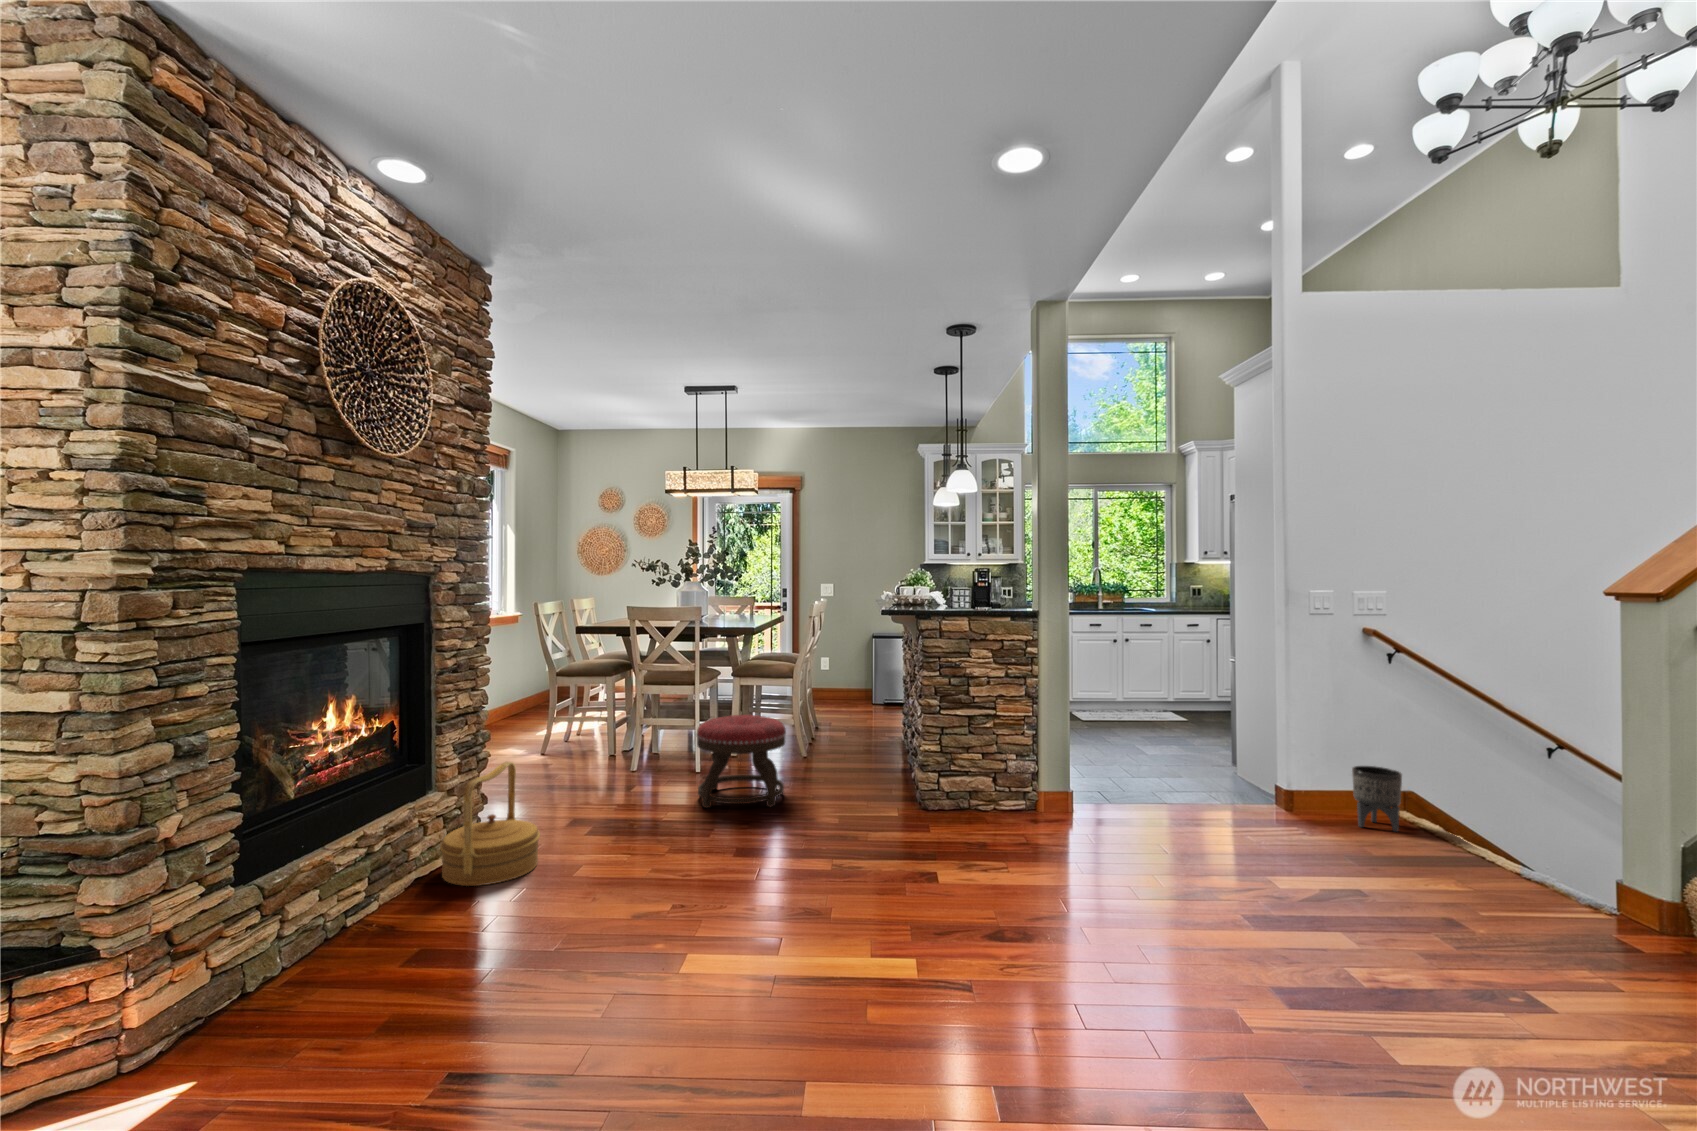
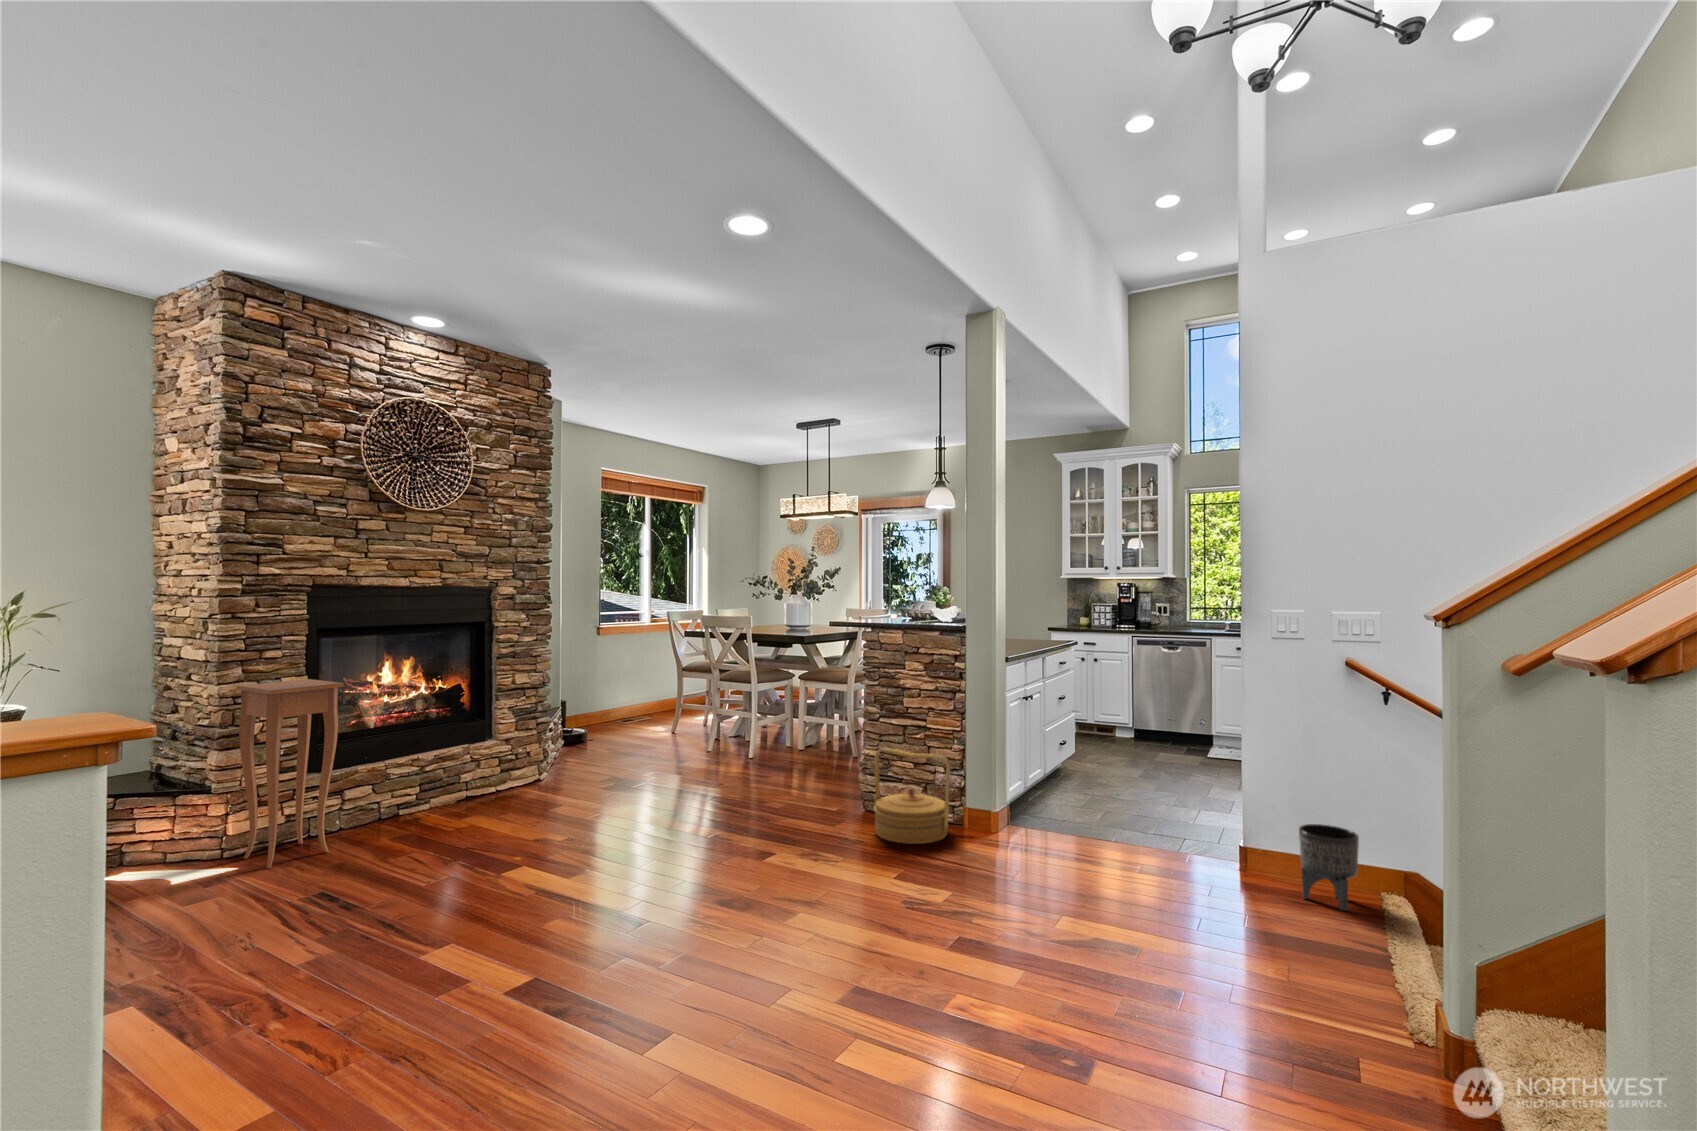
ottoman: present [697,715,786,808] -> none [702,710,783,790]
side table: none [166,727,364,1062] -> present [236,679,344,868]
woven basket: present [440,762,540,886] -> present [874,748,950,844]

